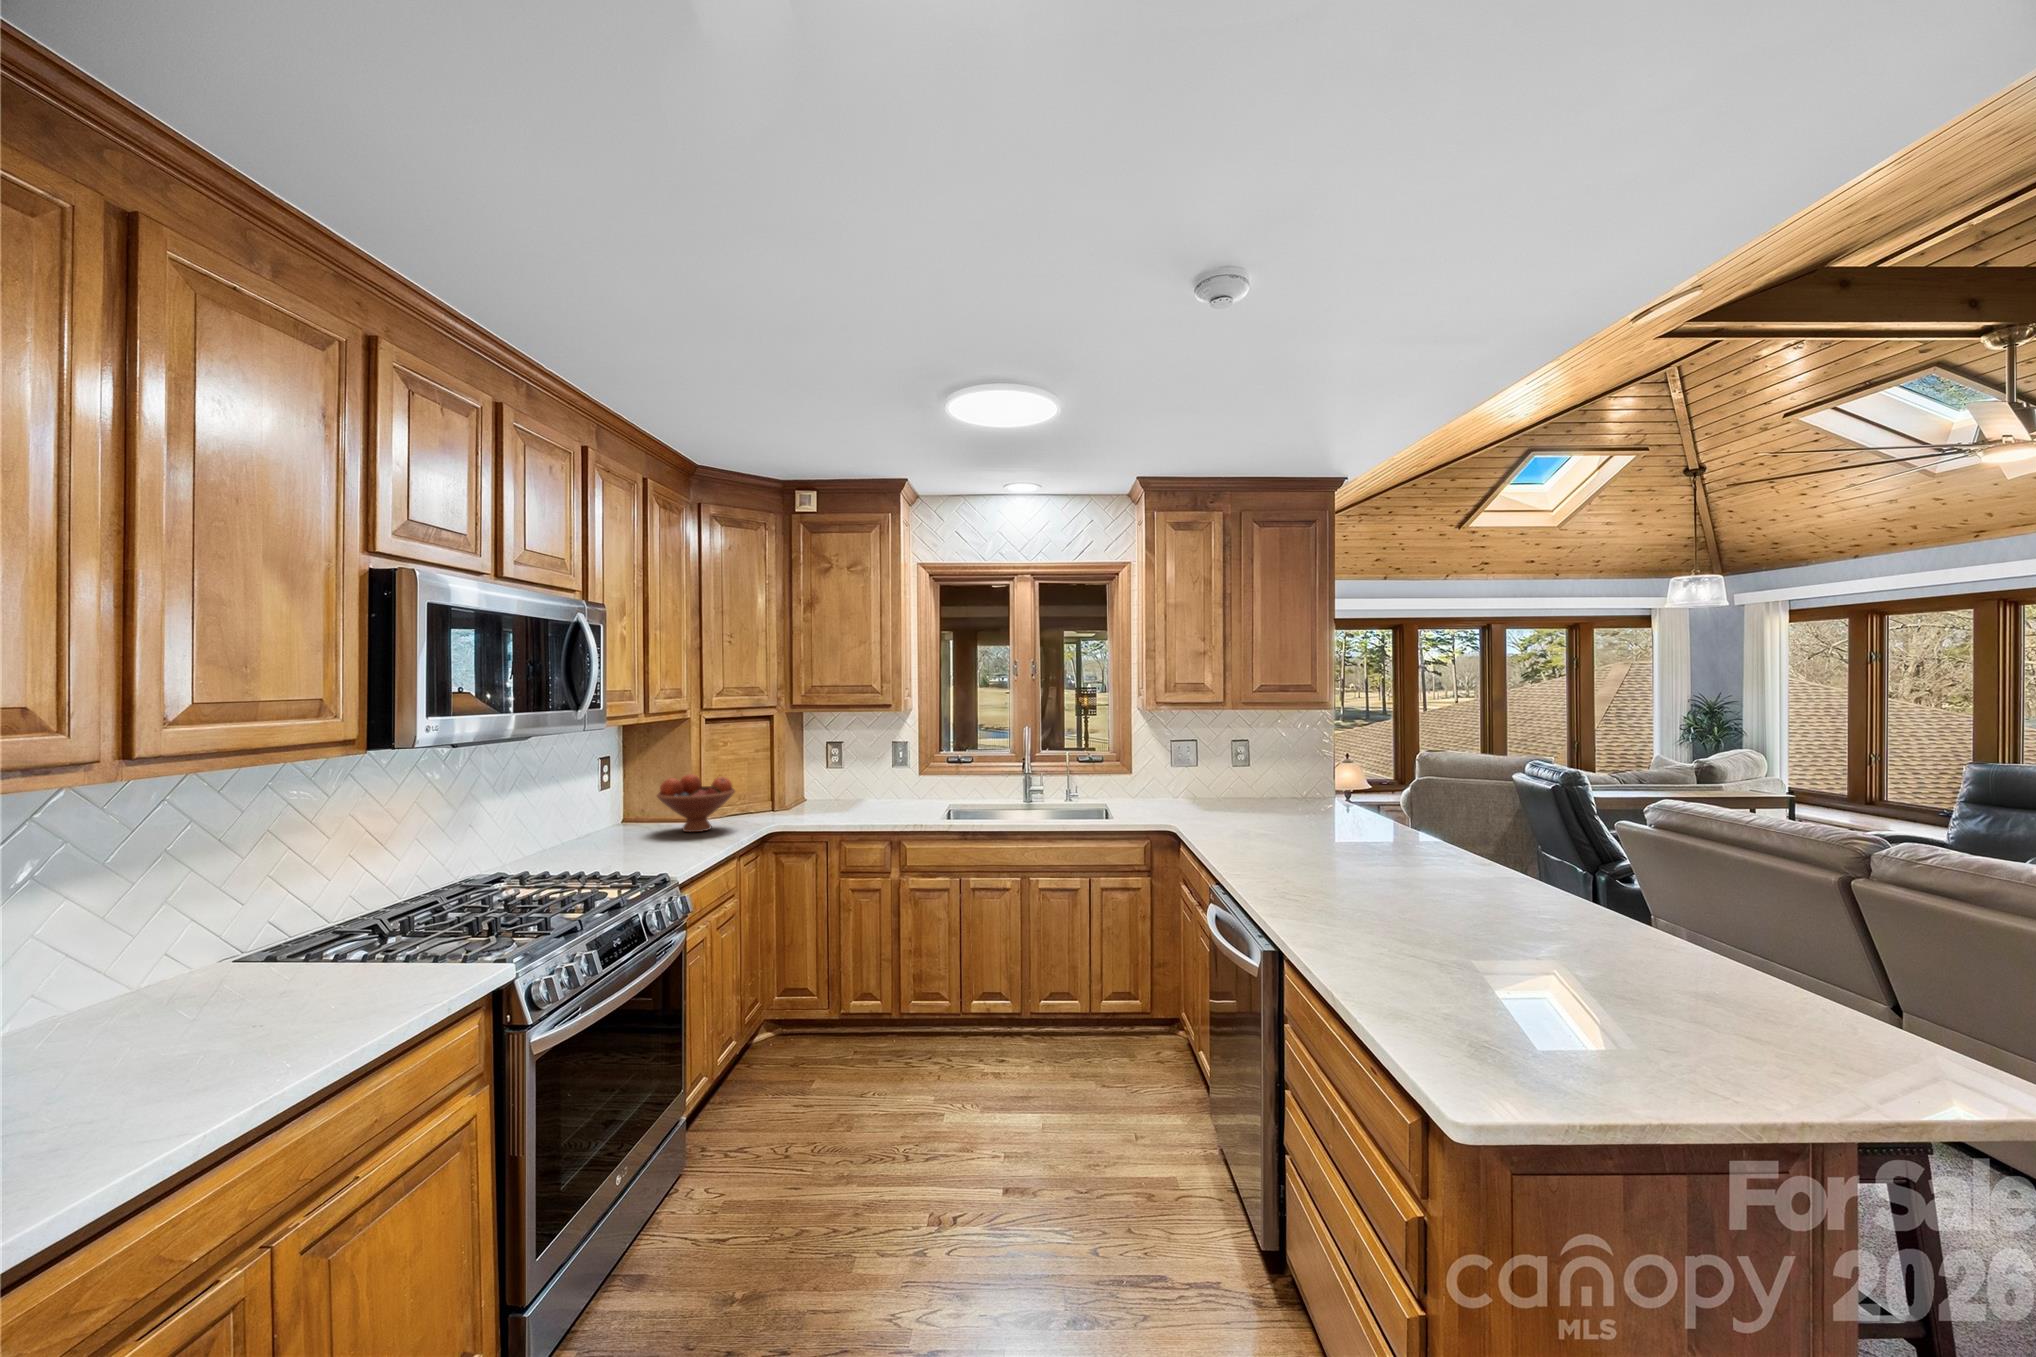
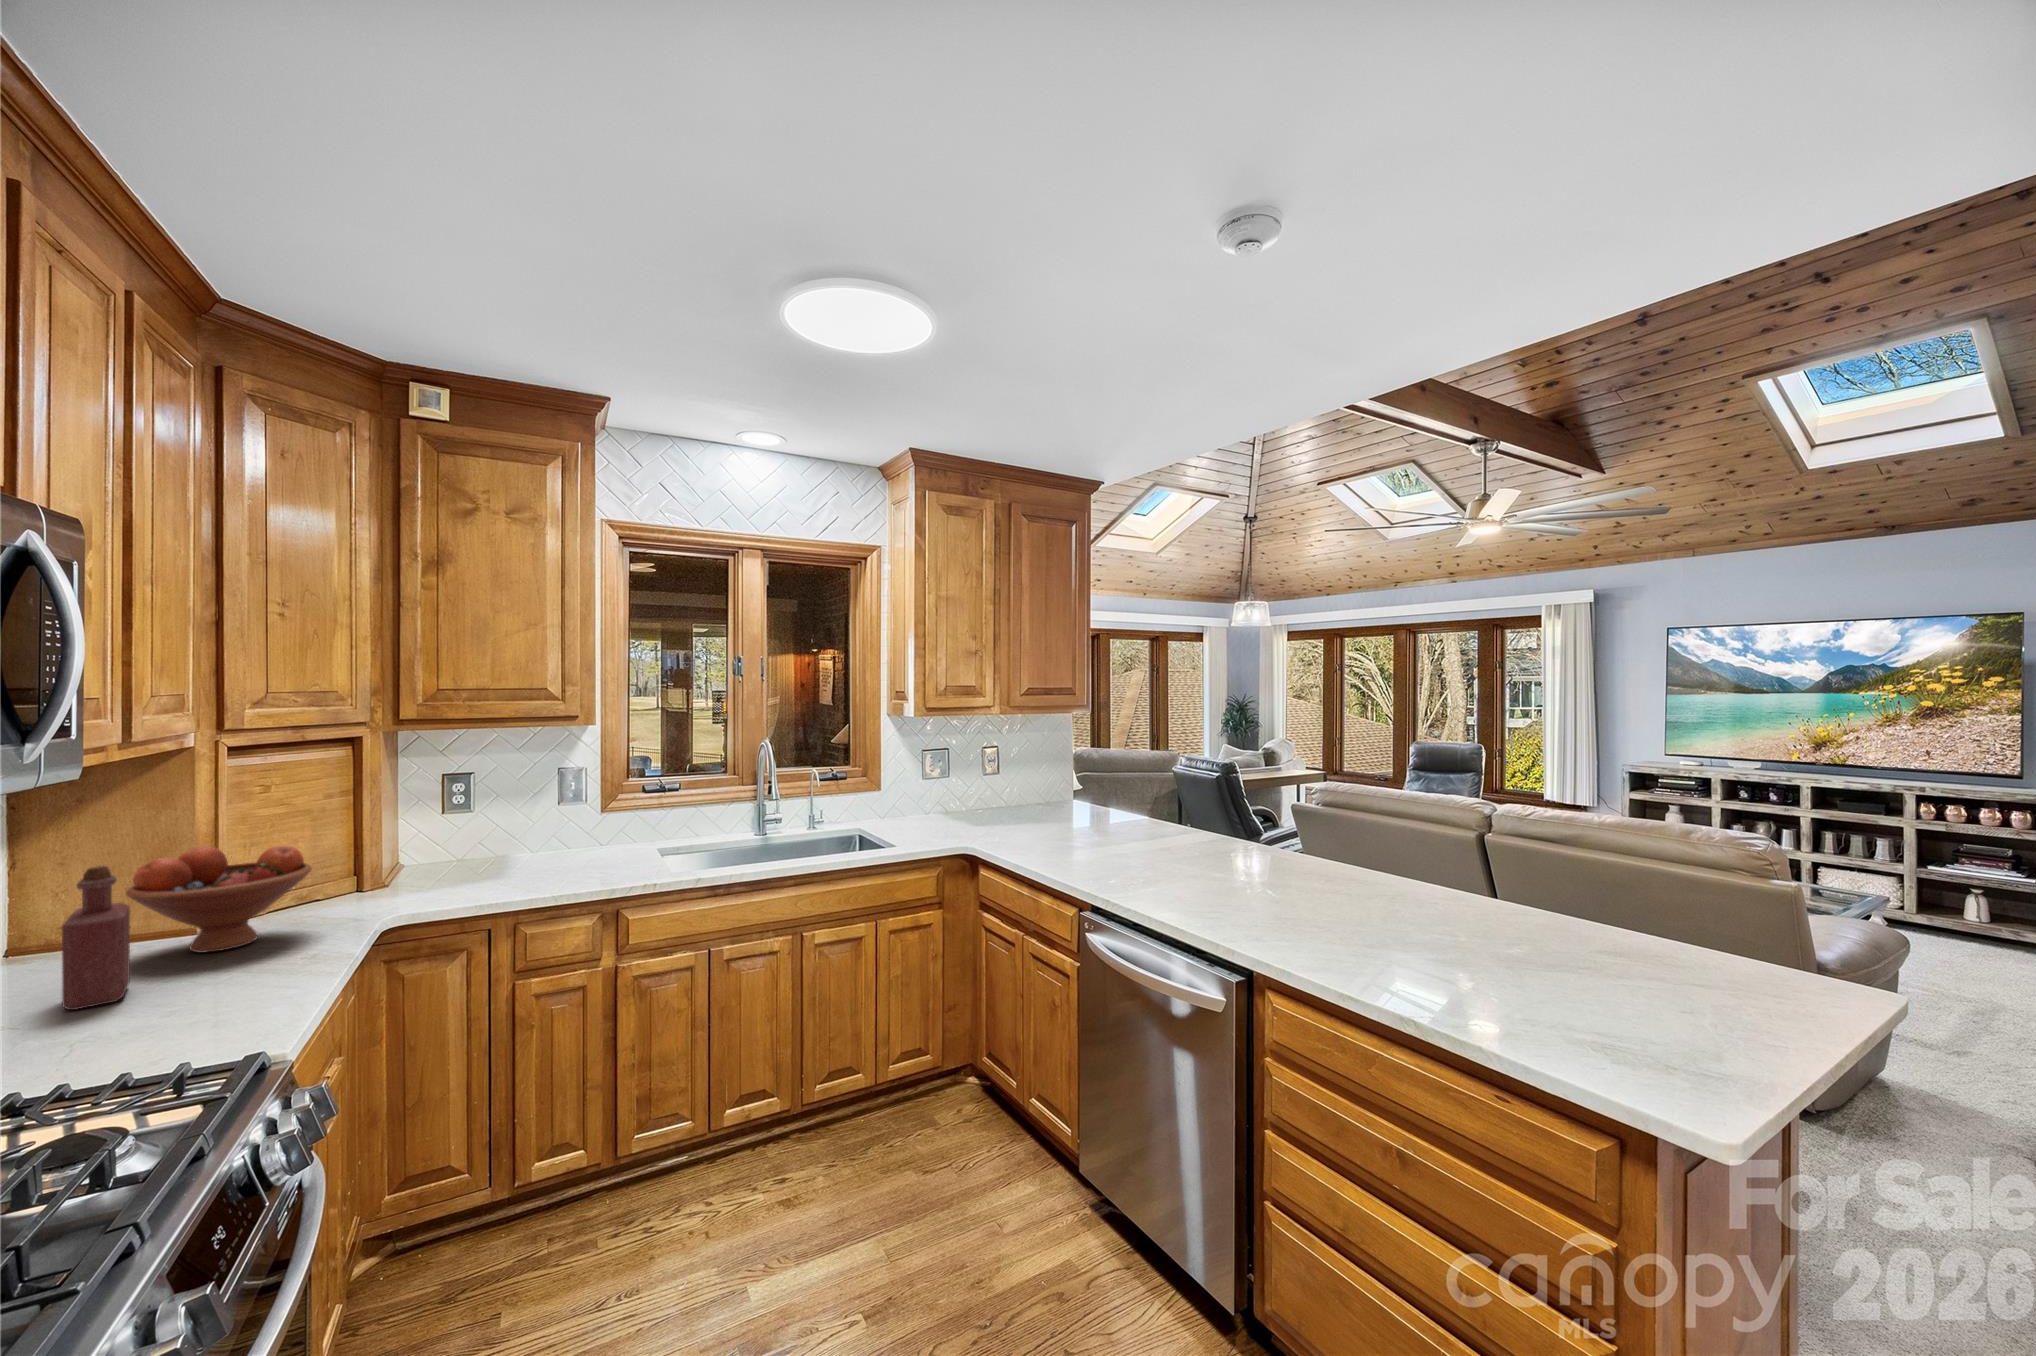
bottle: none [622,778,651,848] -> present [62,866,130,1010]

